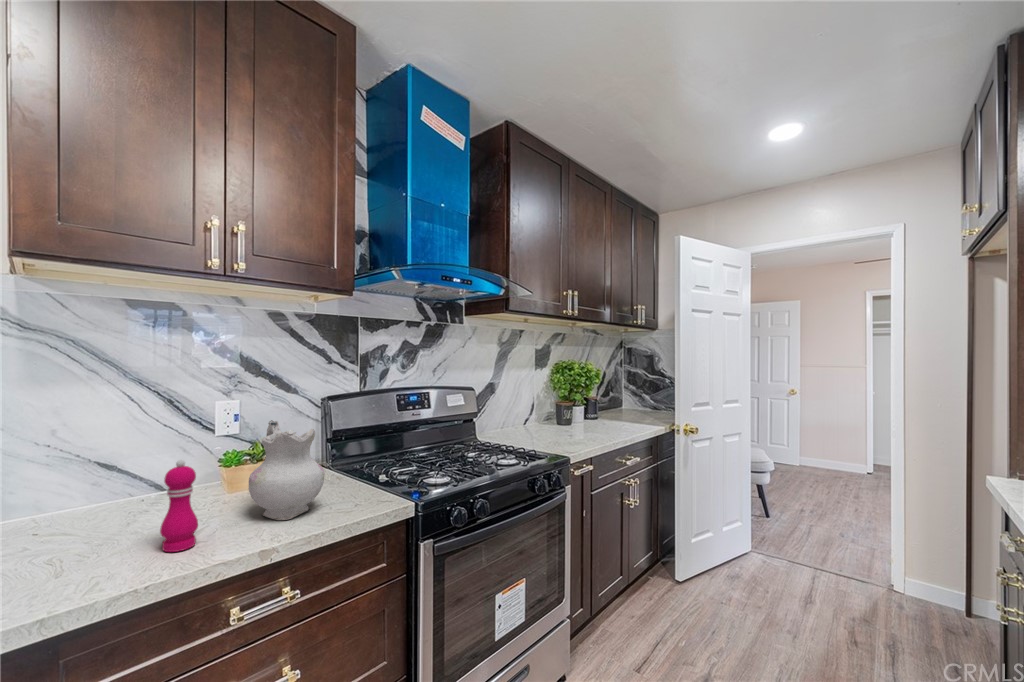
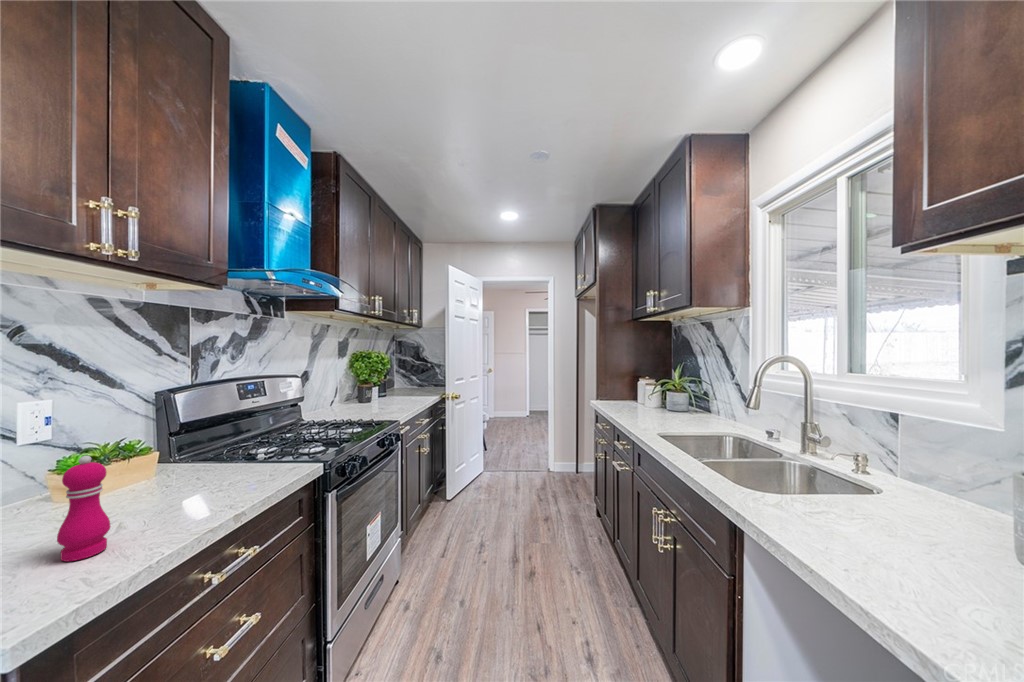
ceramic pitcher: present [248,420,325,520] -> none [134,411,226,507]

